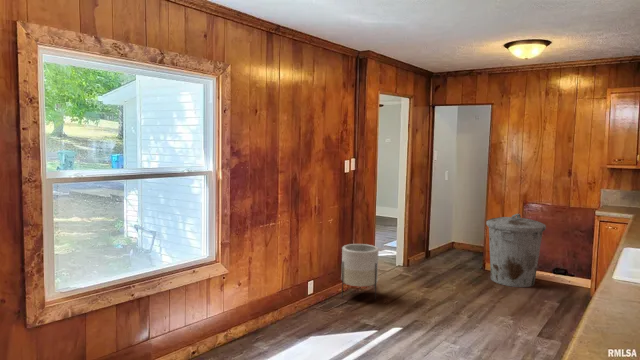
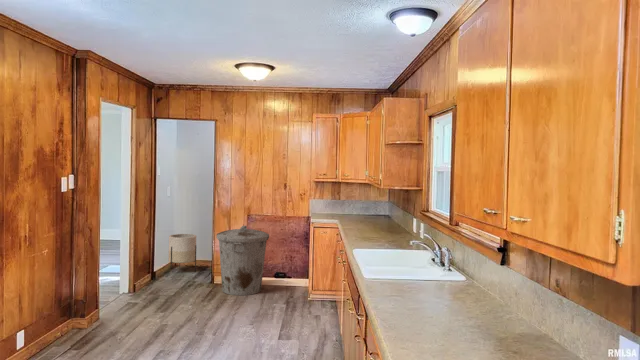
planter: present [341,244,379,299] -> present [168,234,196,272]

